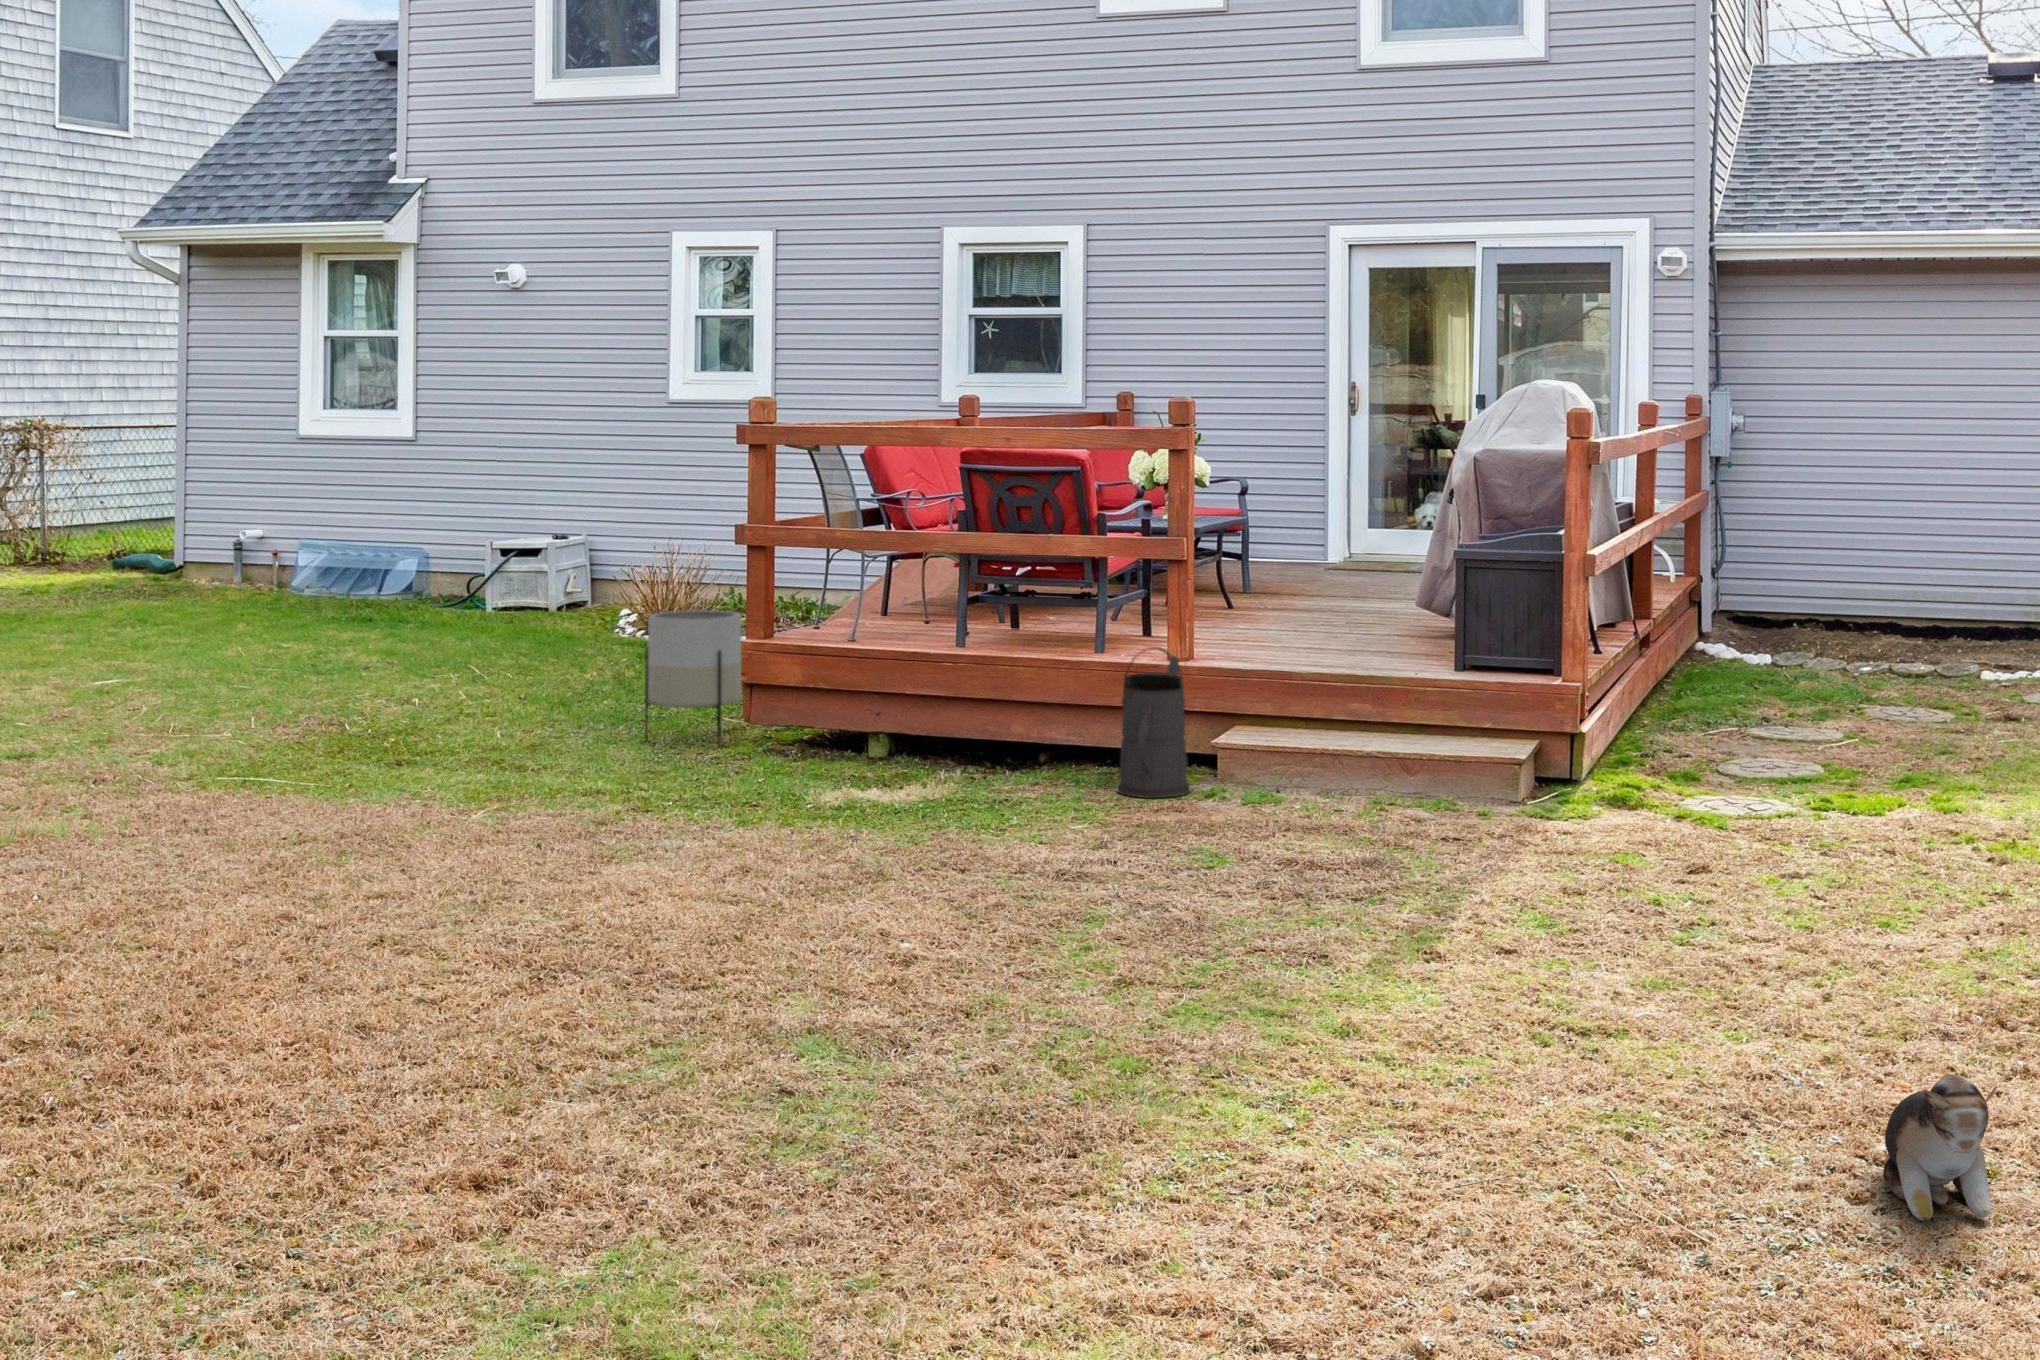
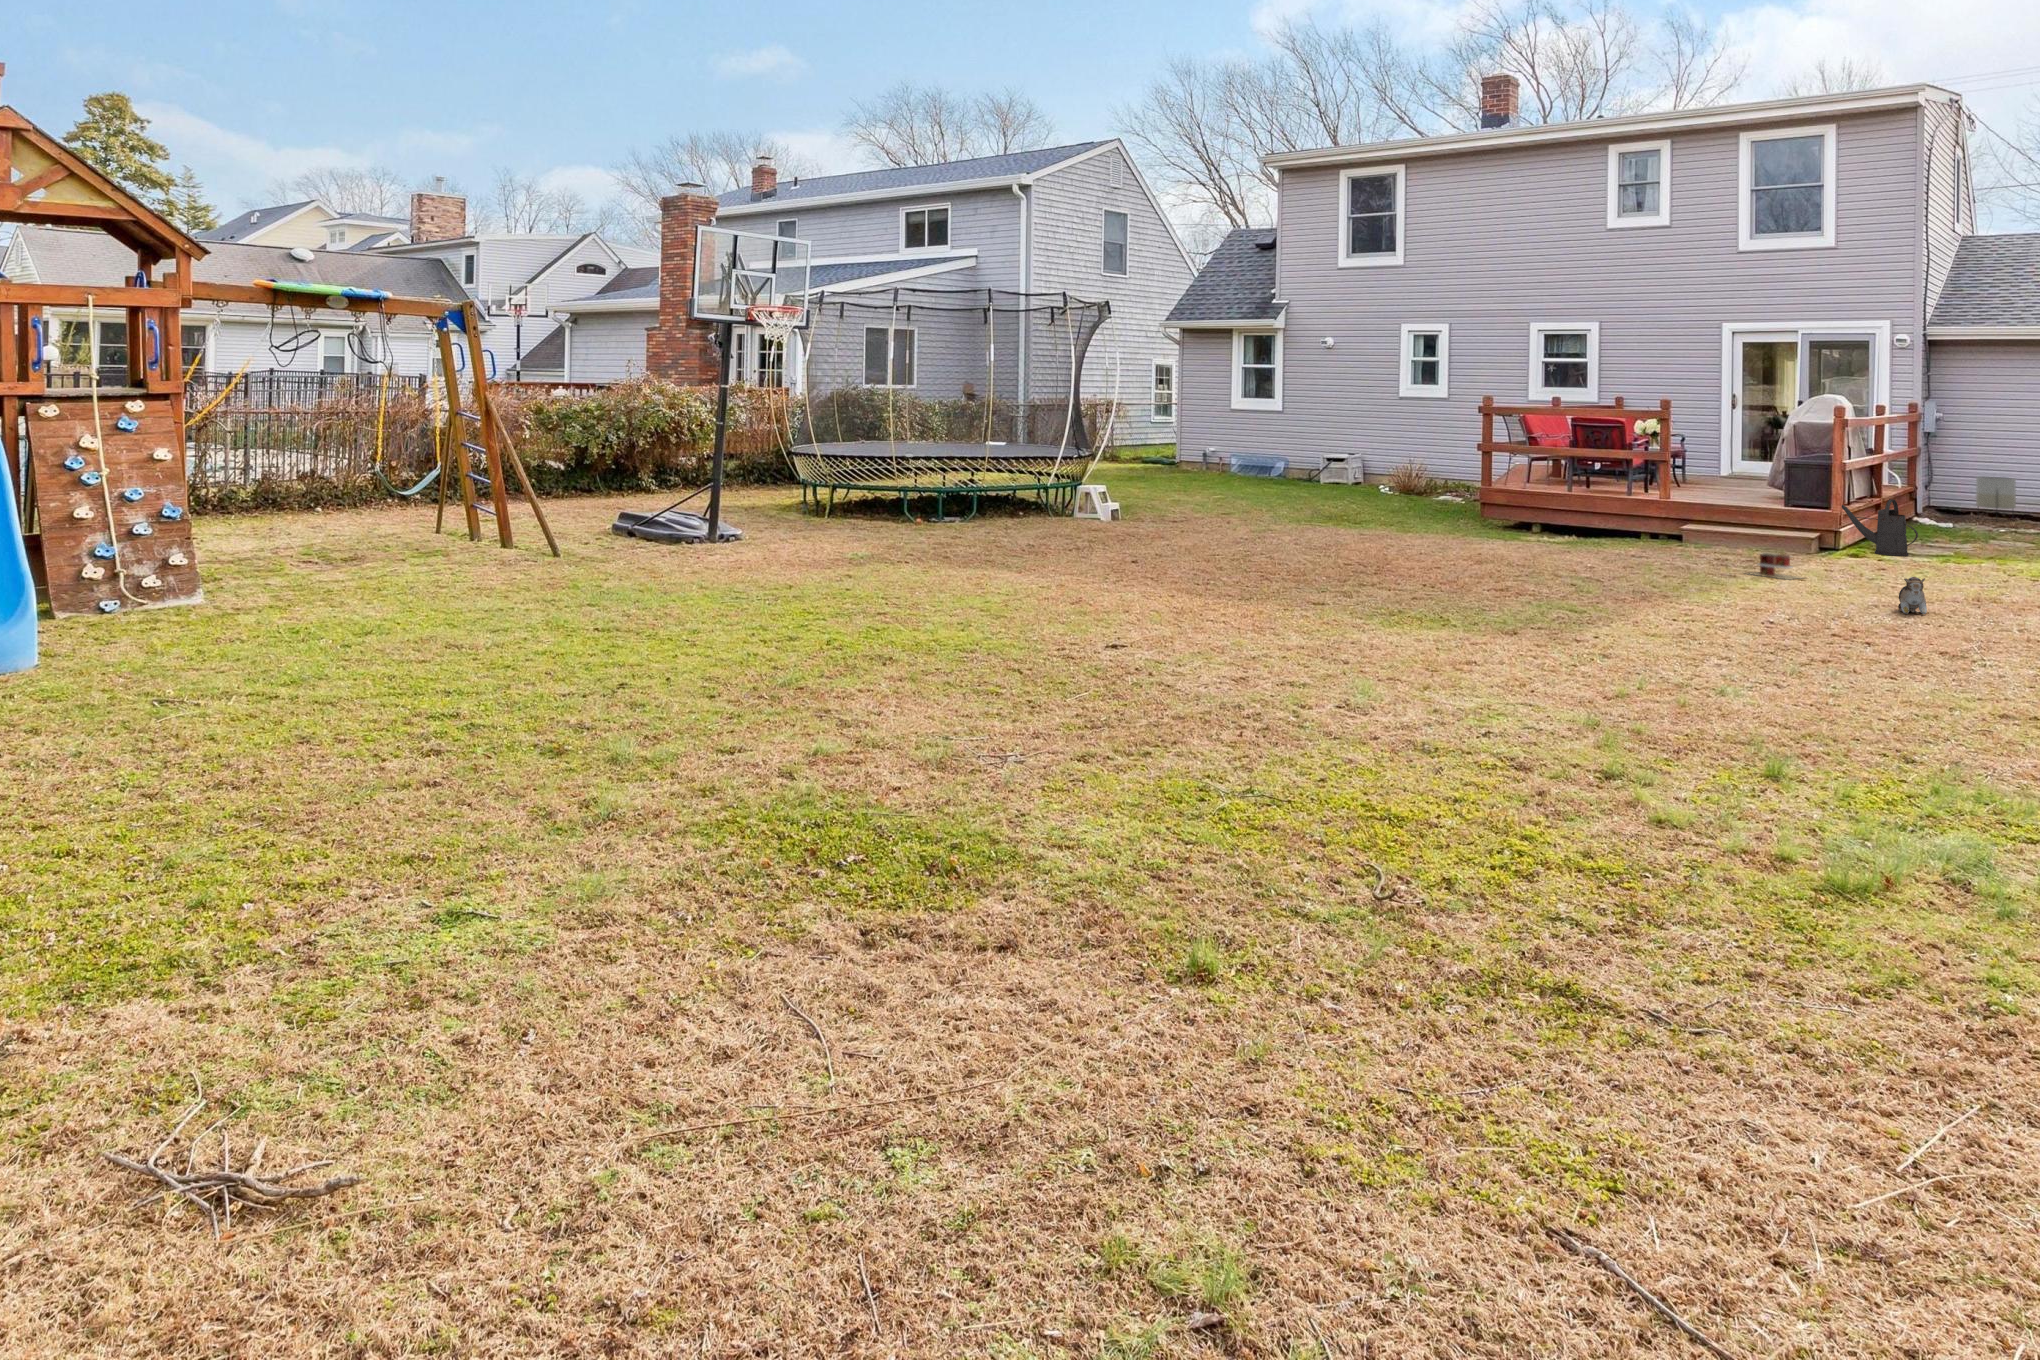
planter: present [645,610,742,745] -> present [1976,477,2016,509]
watering can: present [1117,647,1190,798] -> present [1842,499,1918,556]
toy house: none [1361,874,1543,980] -> present [1749,552,1800,580]

